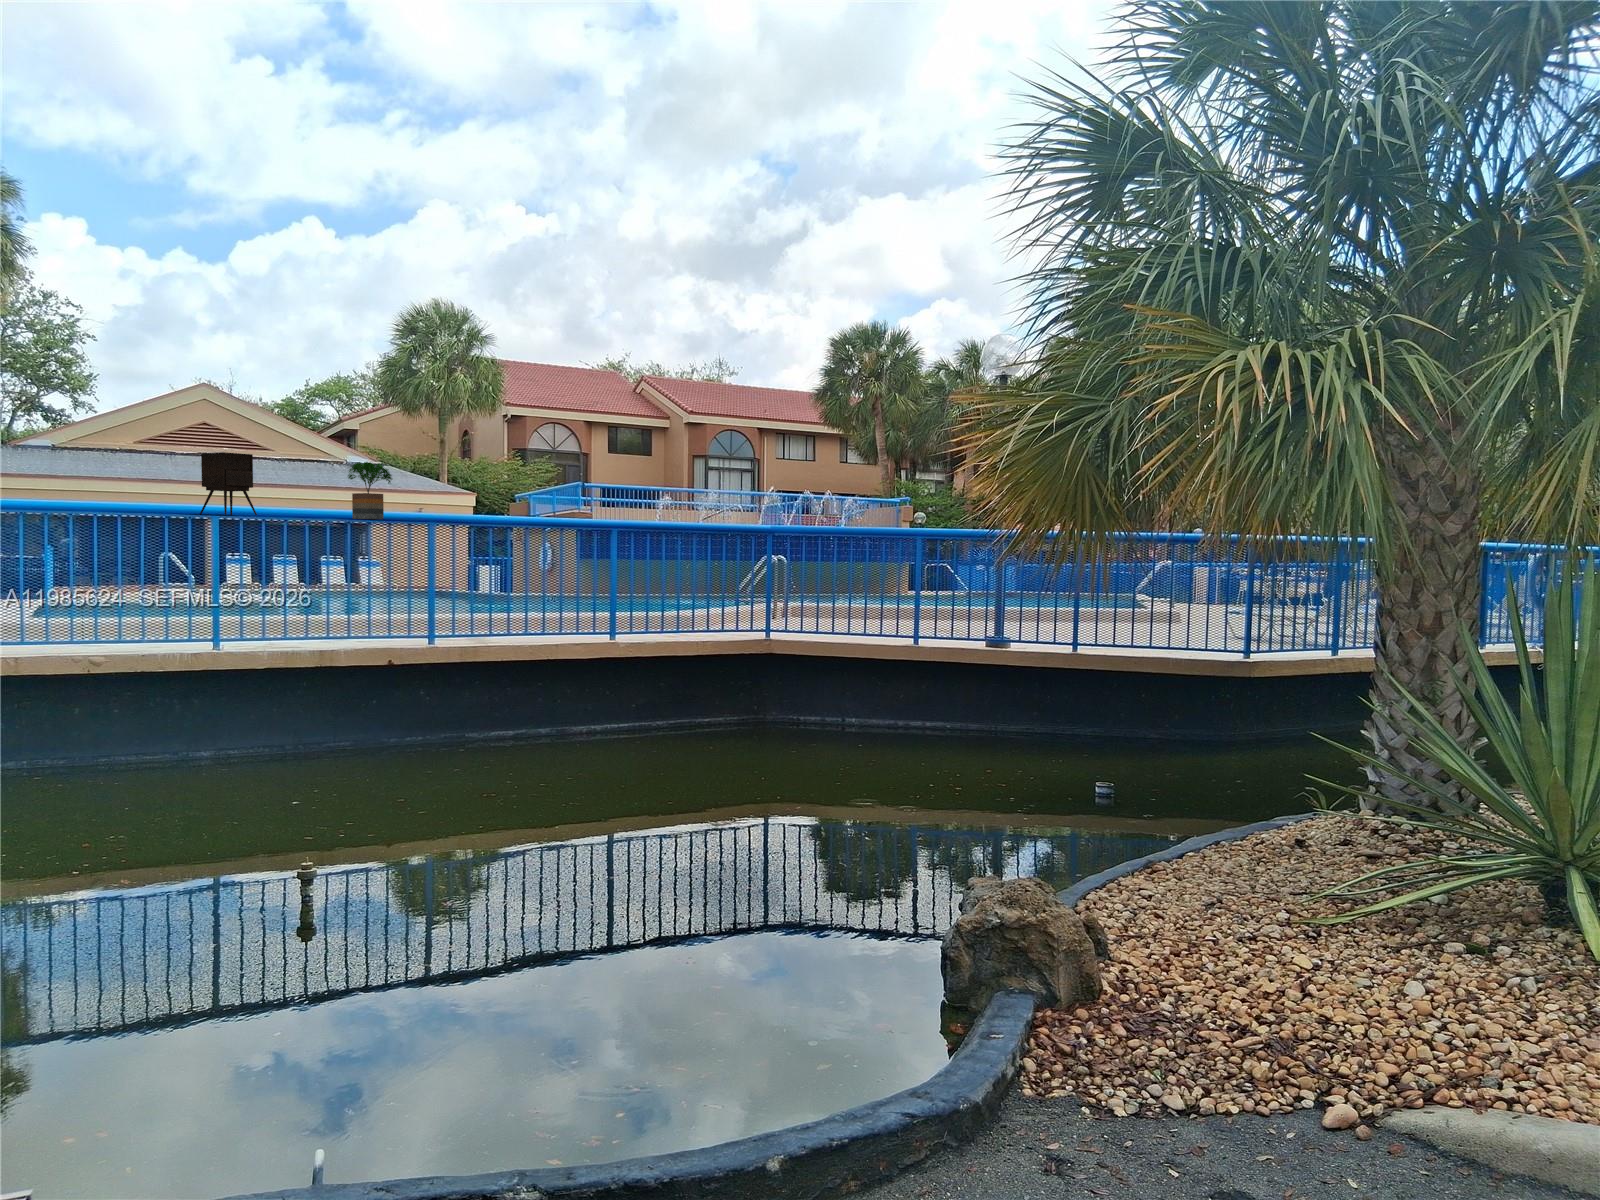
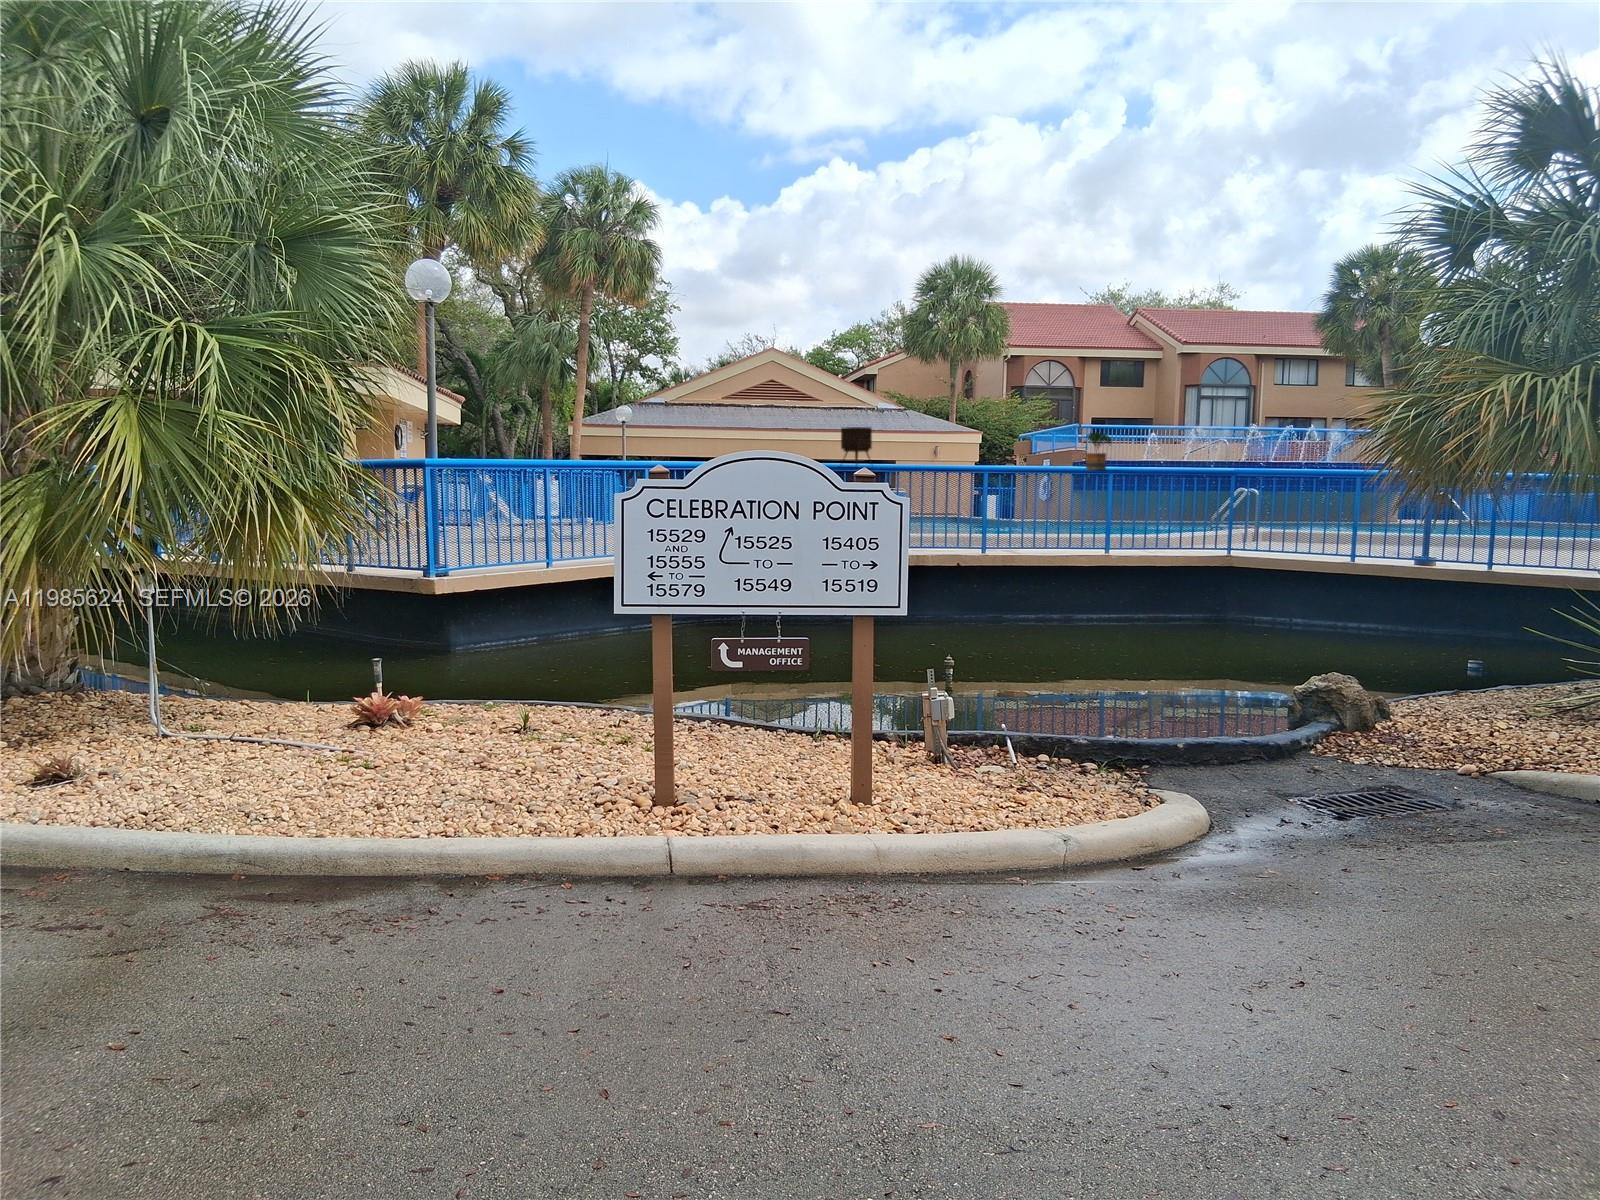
potted tree: present [348,462,392,519] -> present [1084,432,1112,470]

